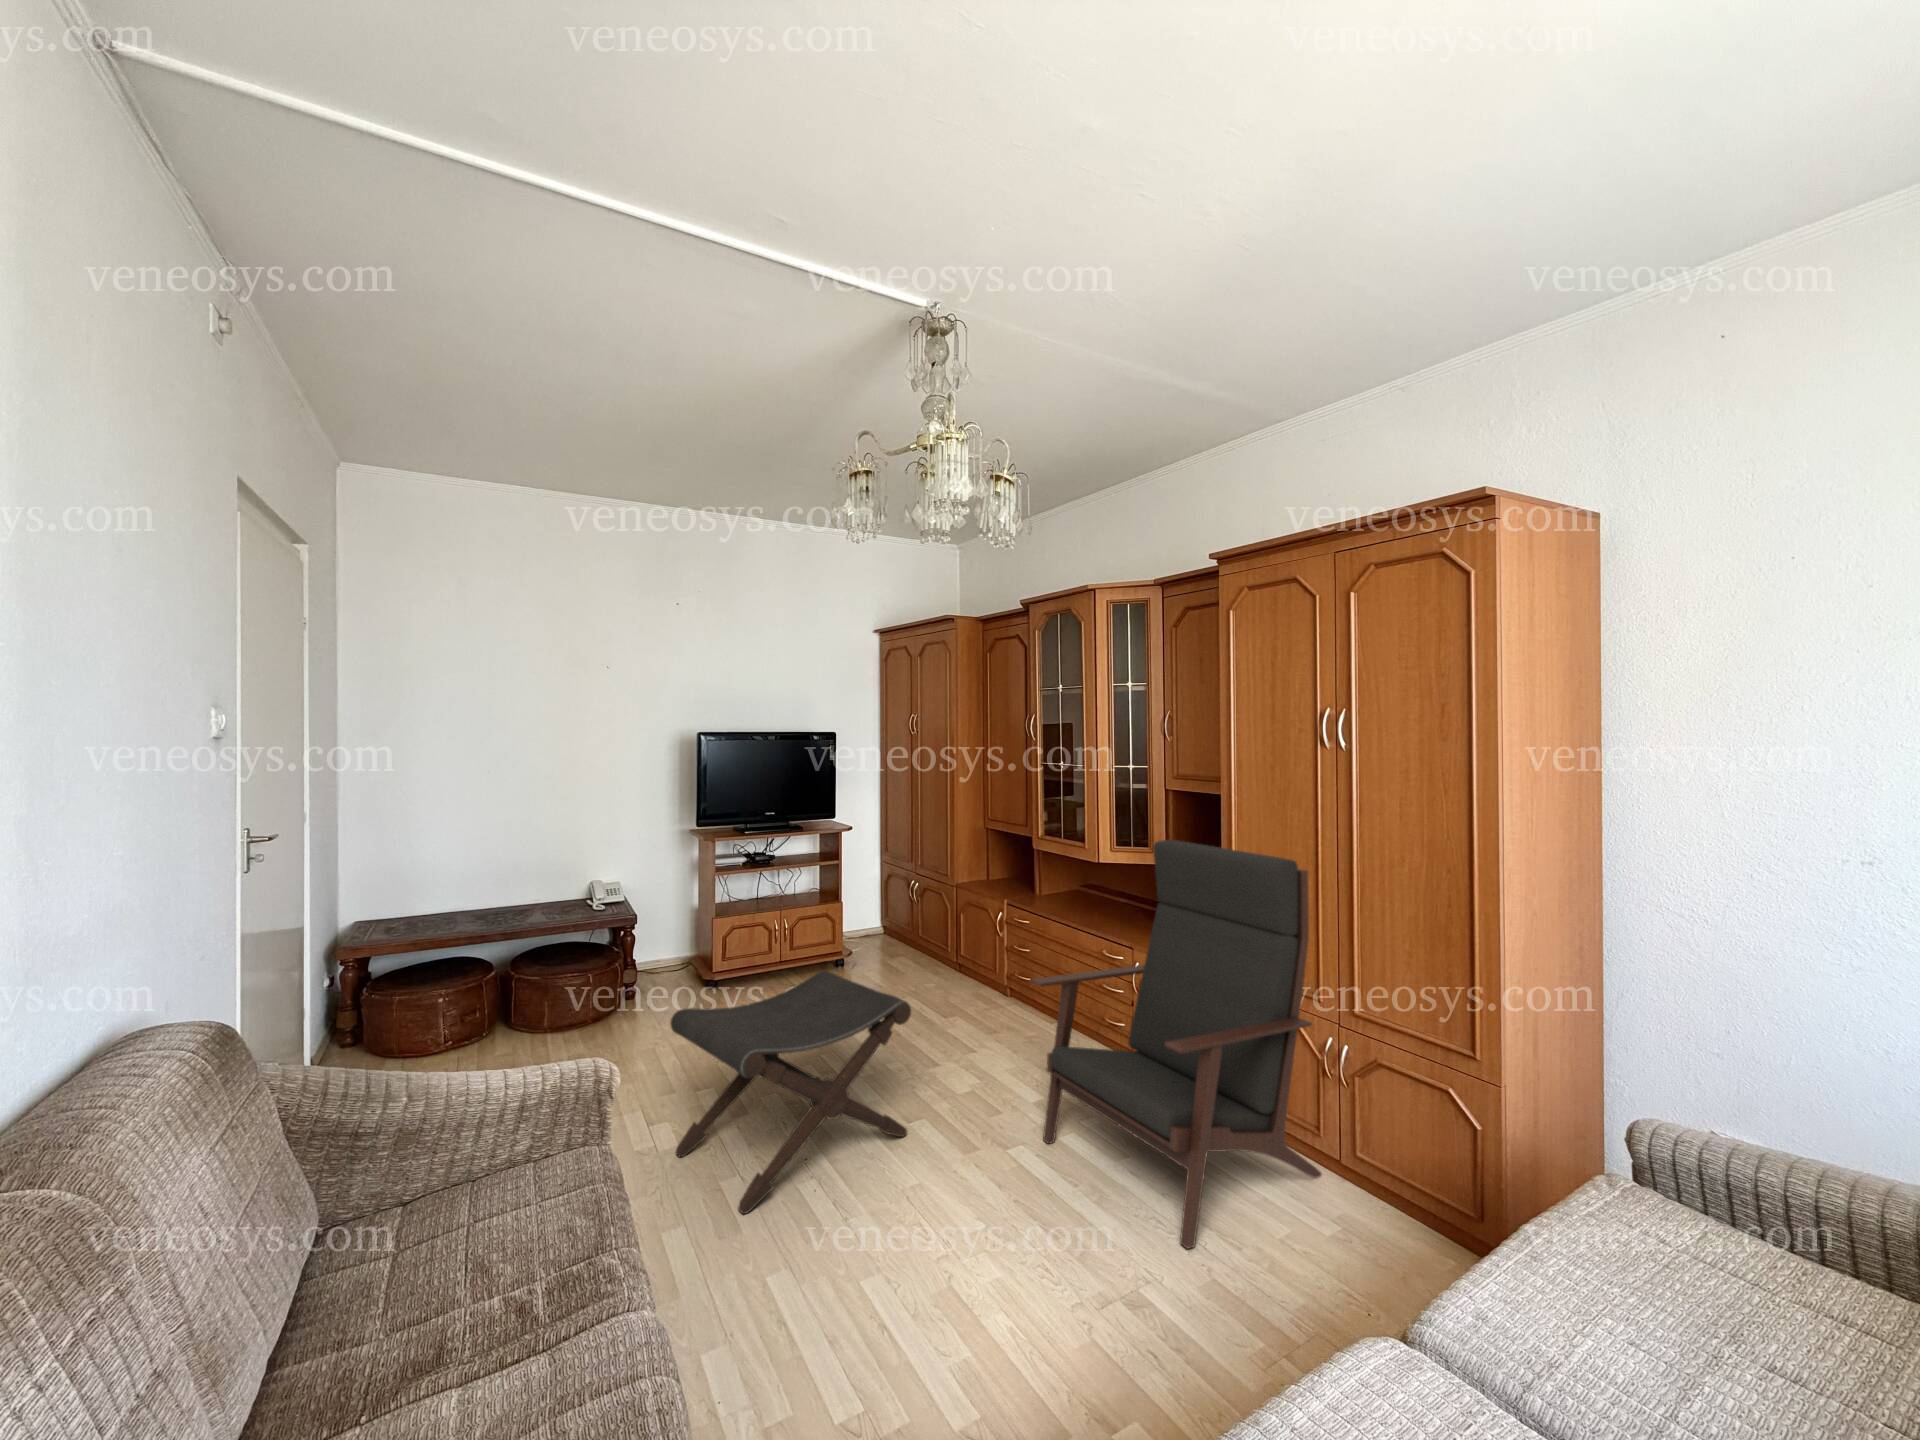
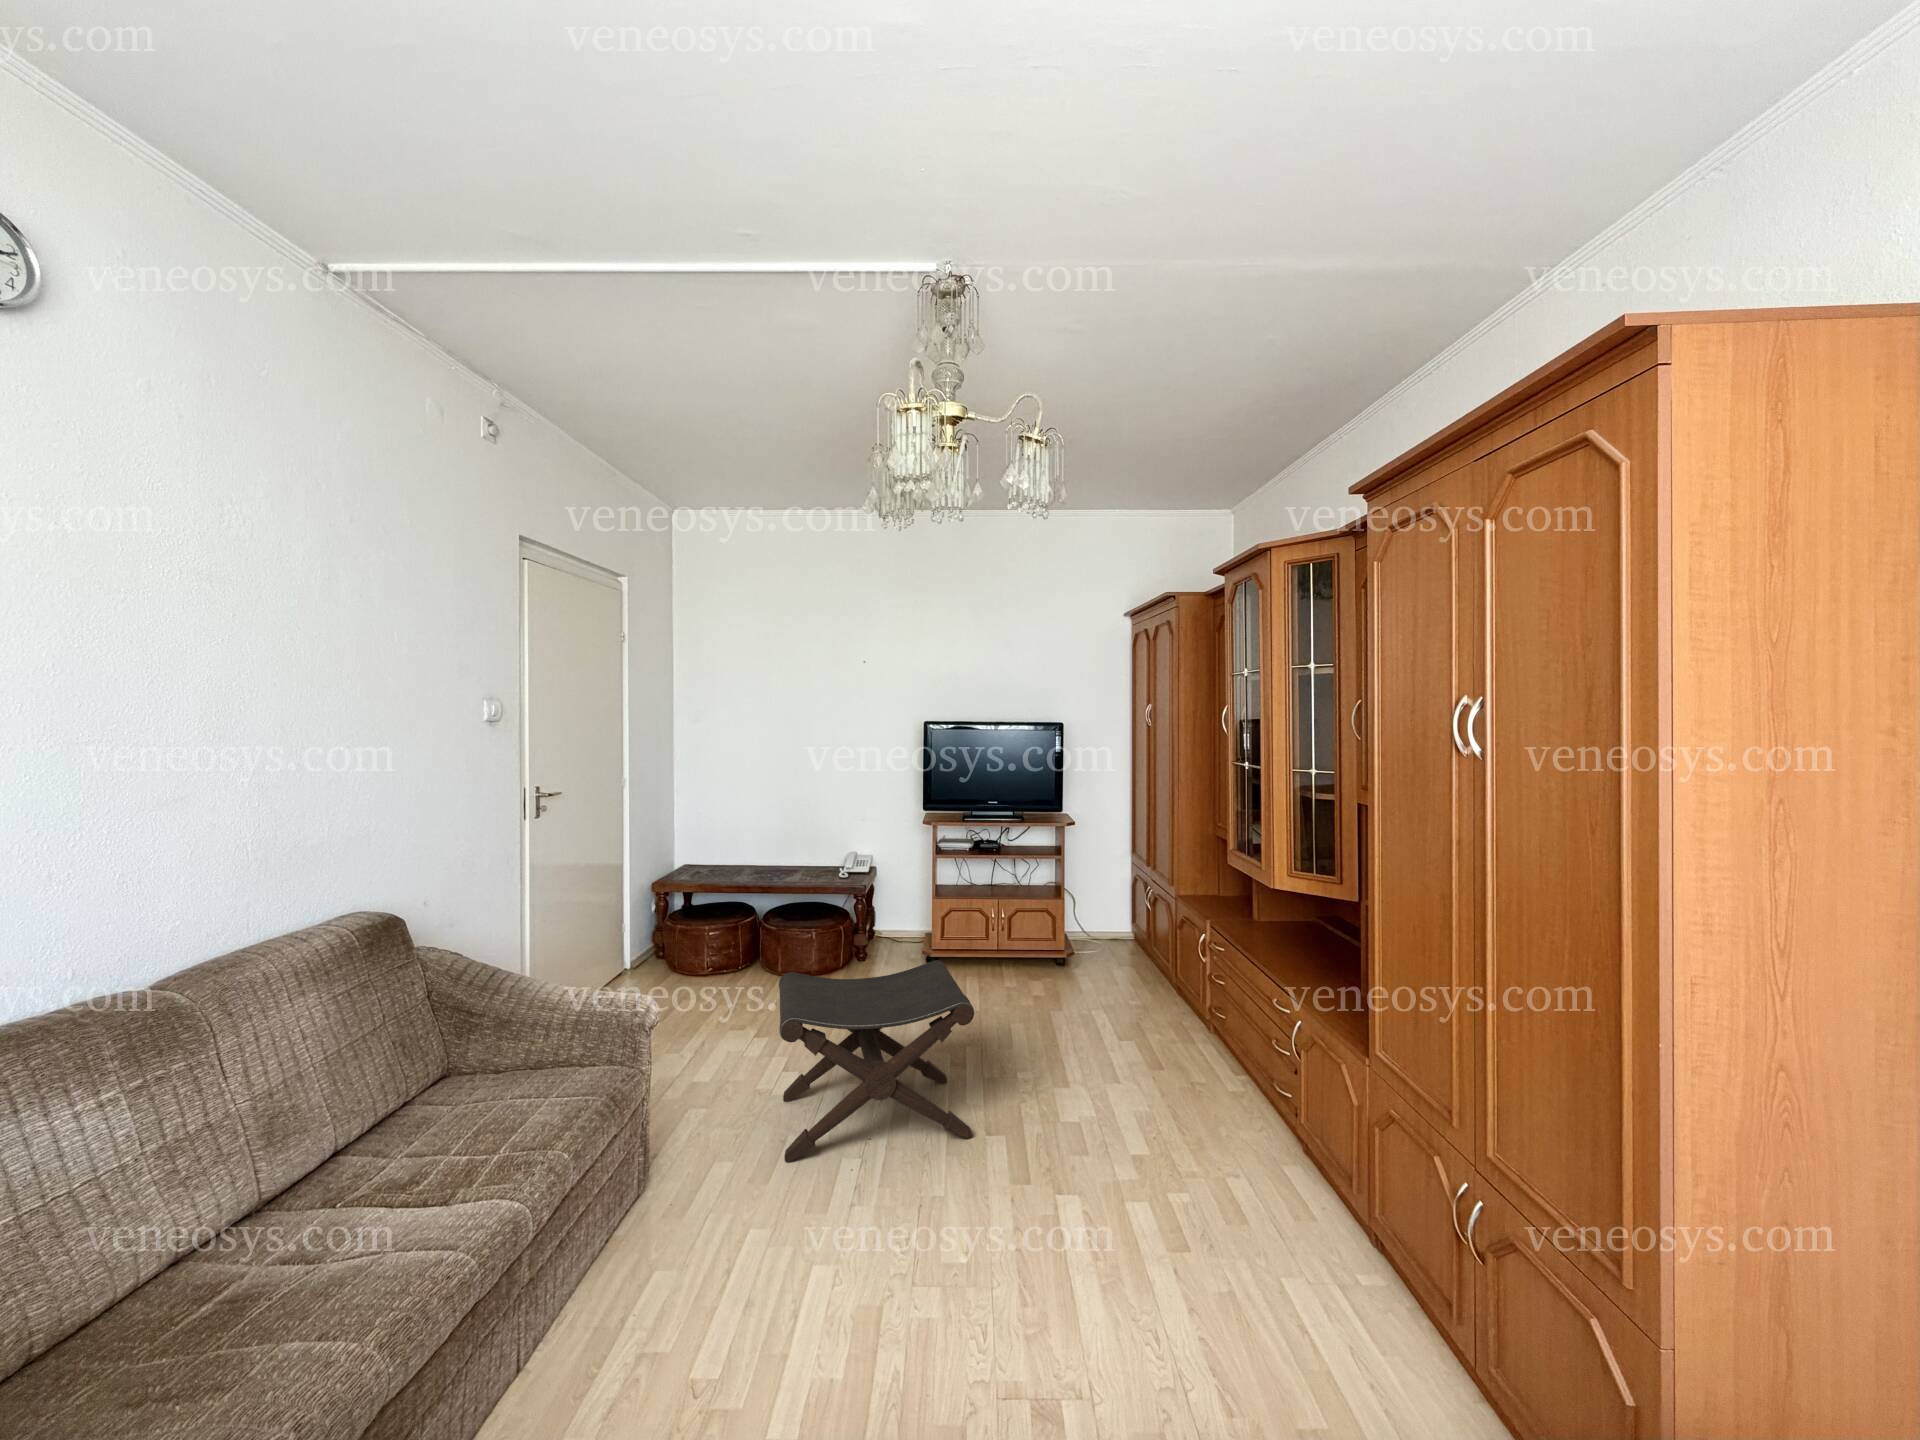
lounge chair: present [1031,840,1322,1248] -> none [1082,866,1406,1350]

